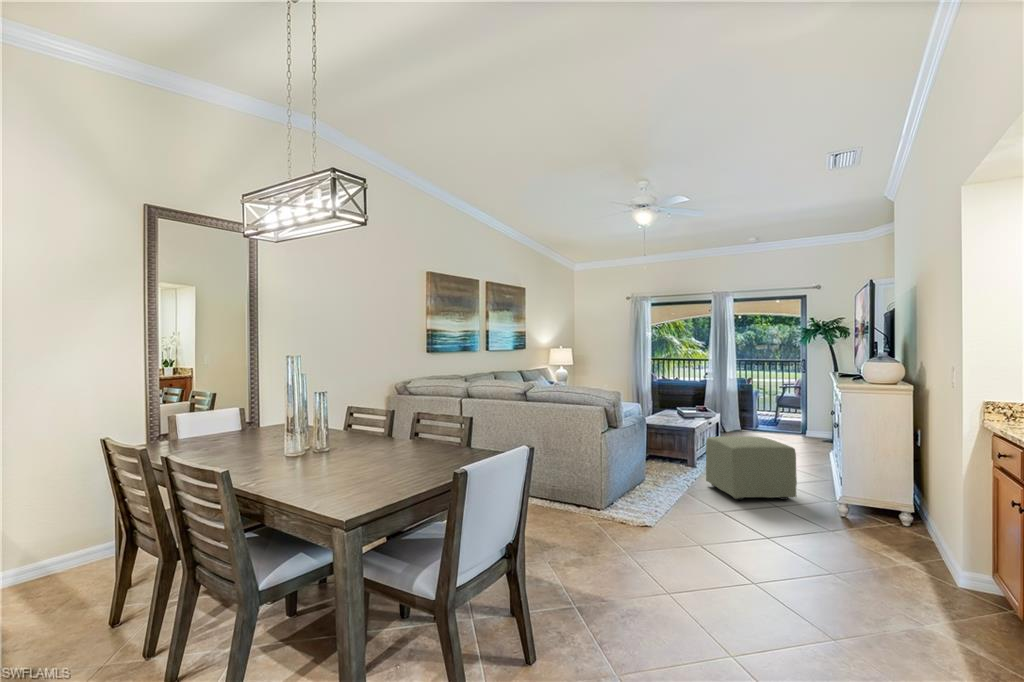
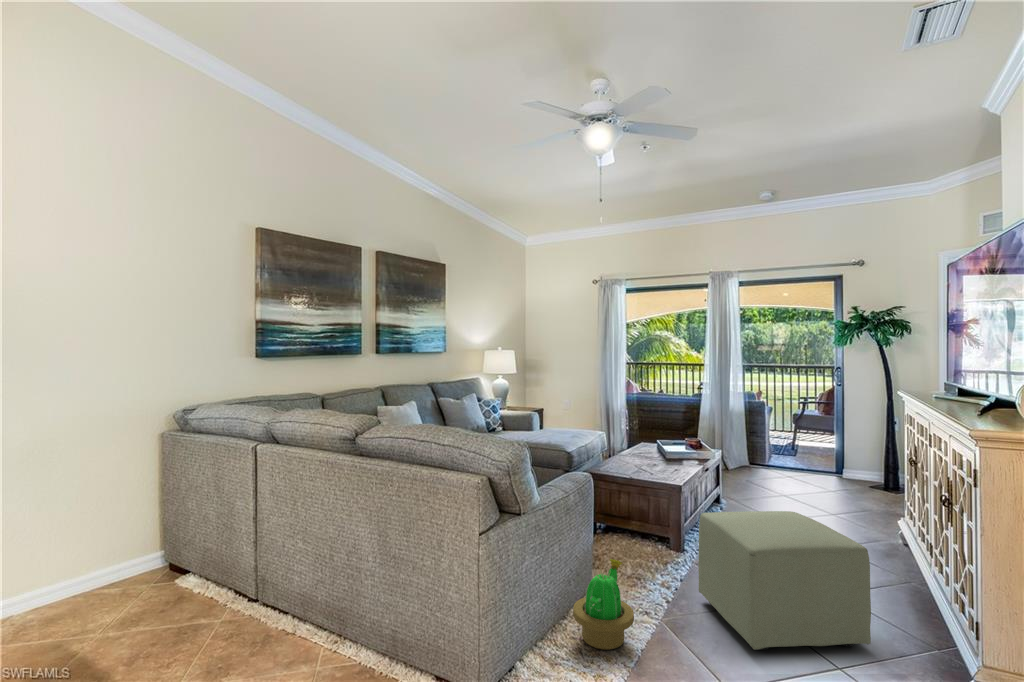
decorative plant: none [639,458,672,500] -> present [573,559,634,650]

